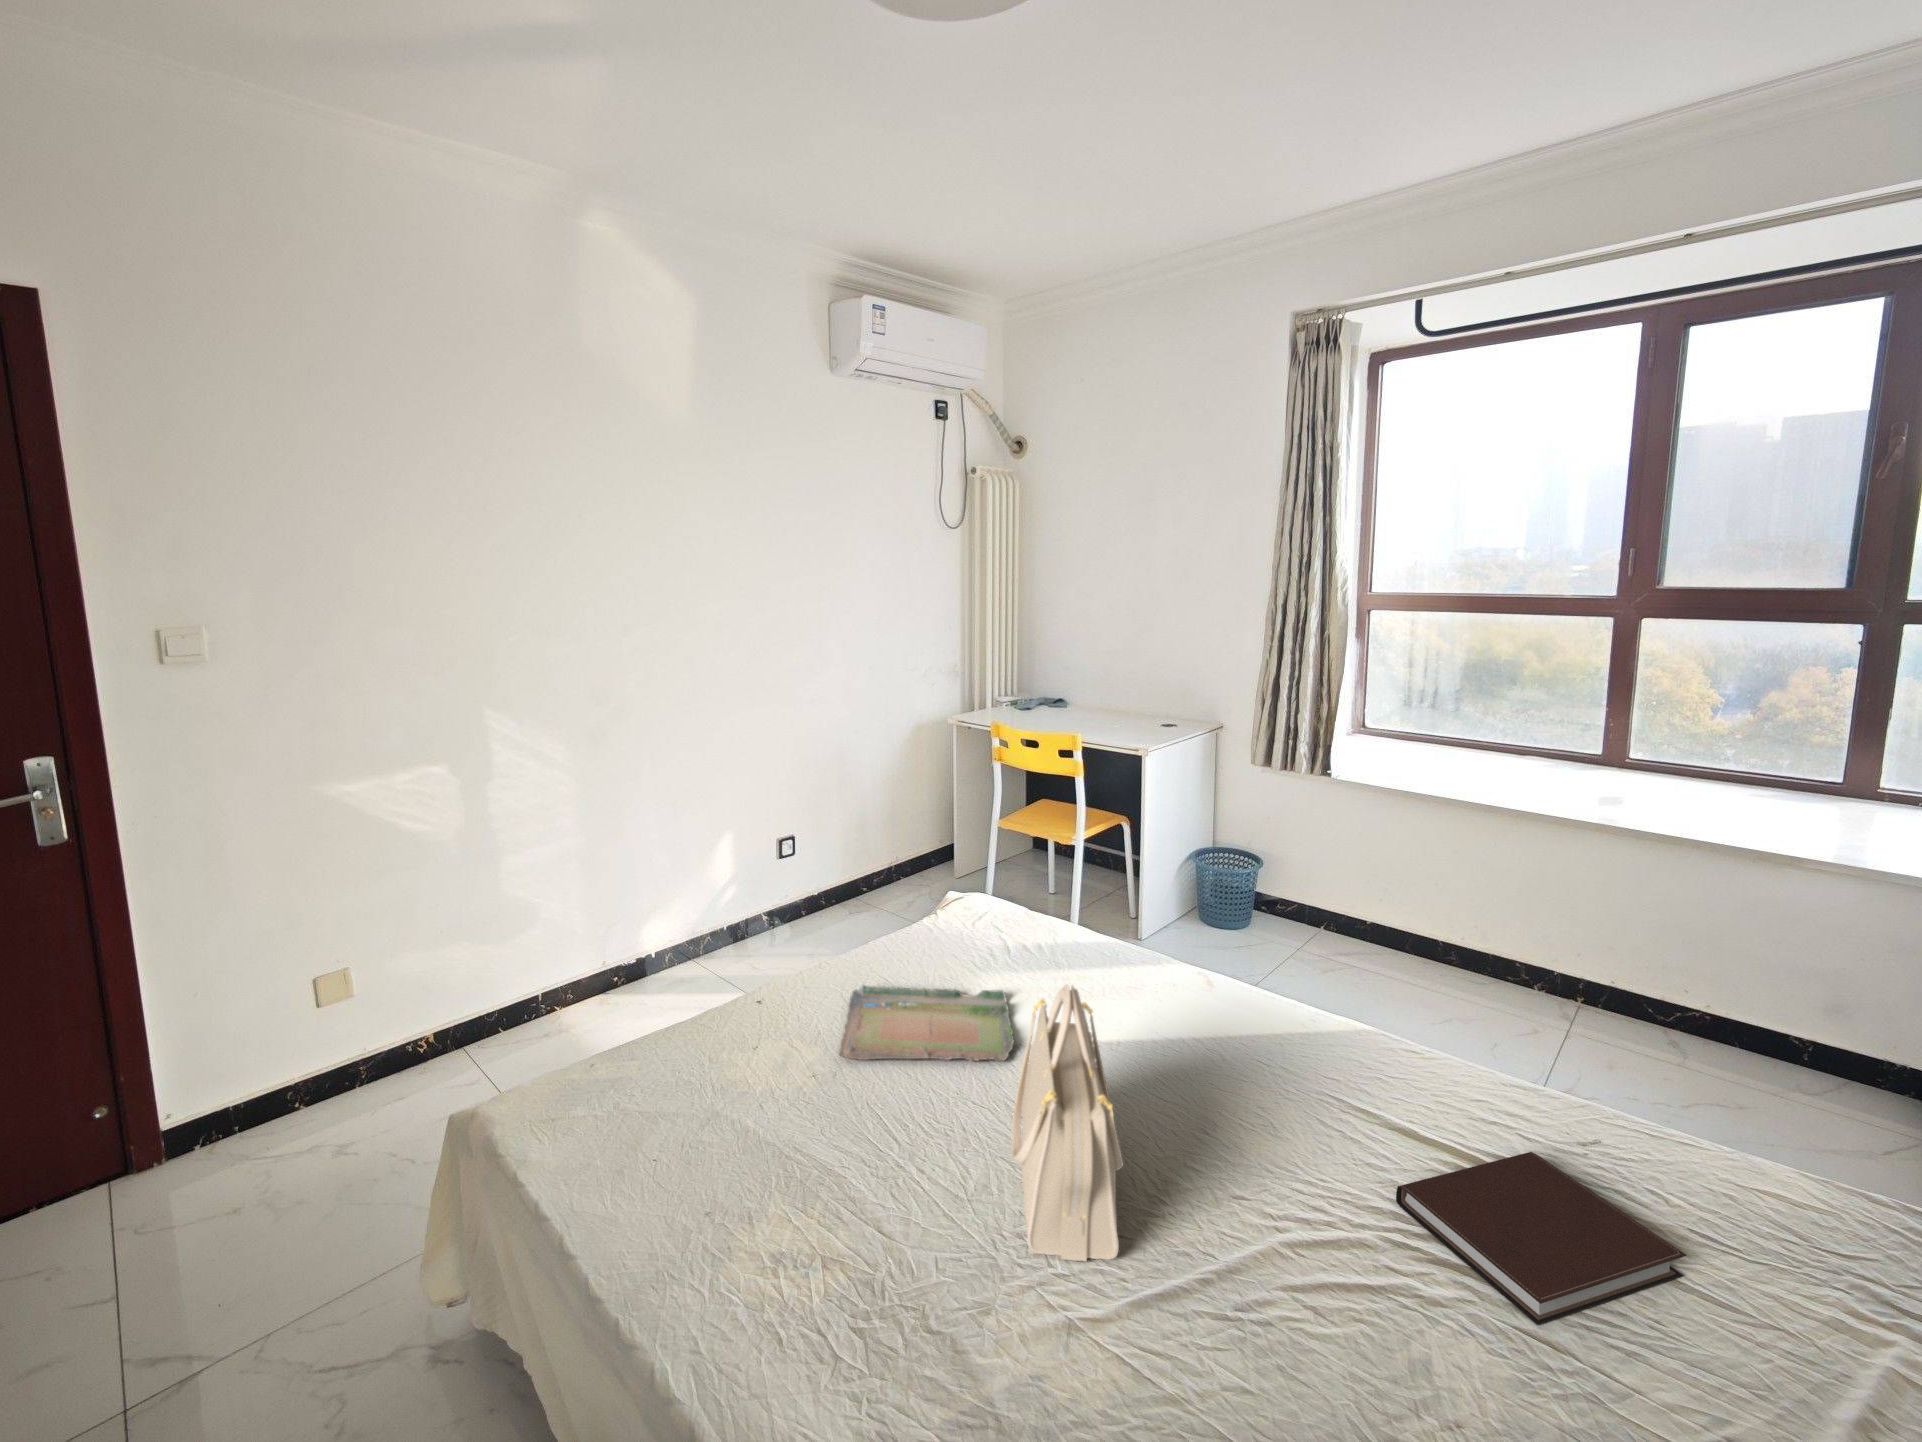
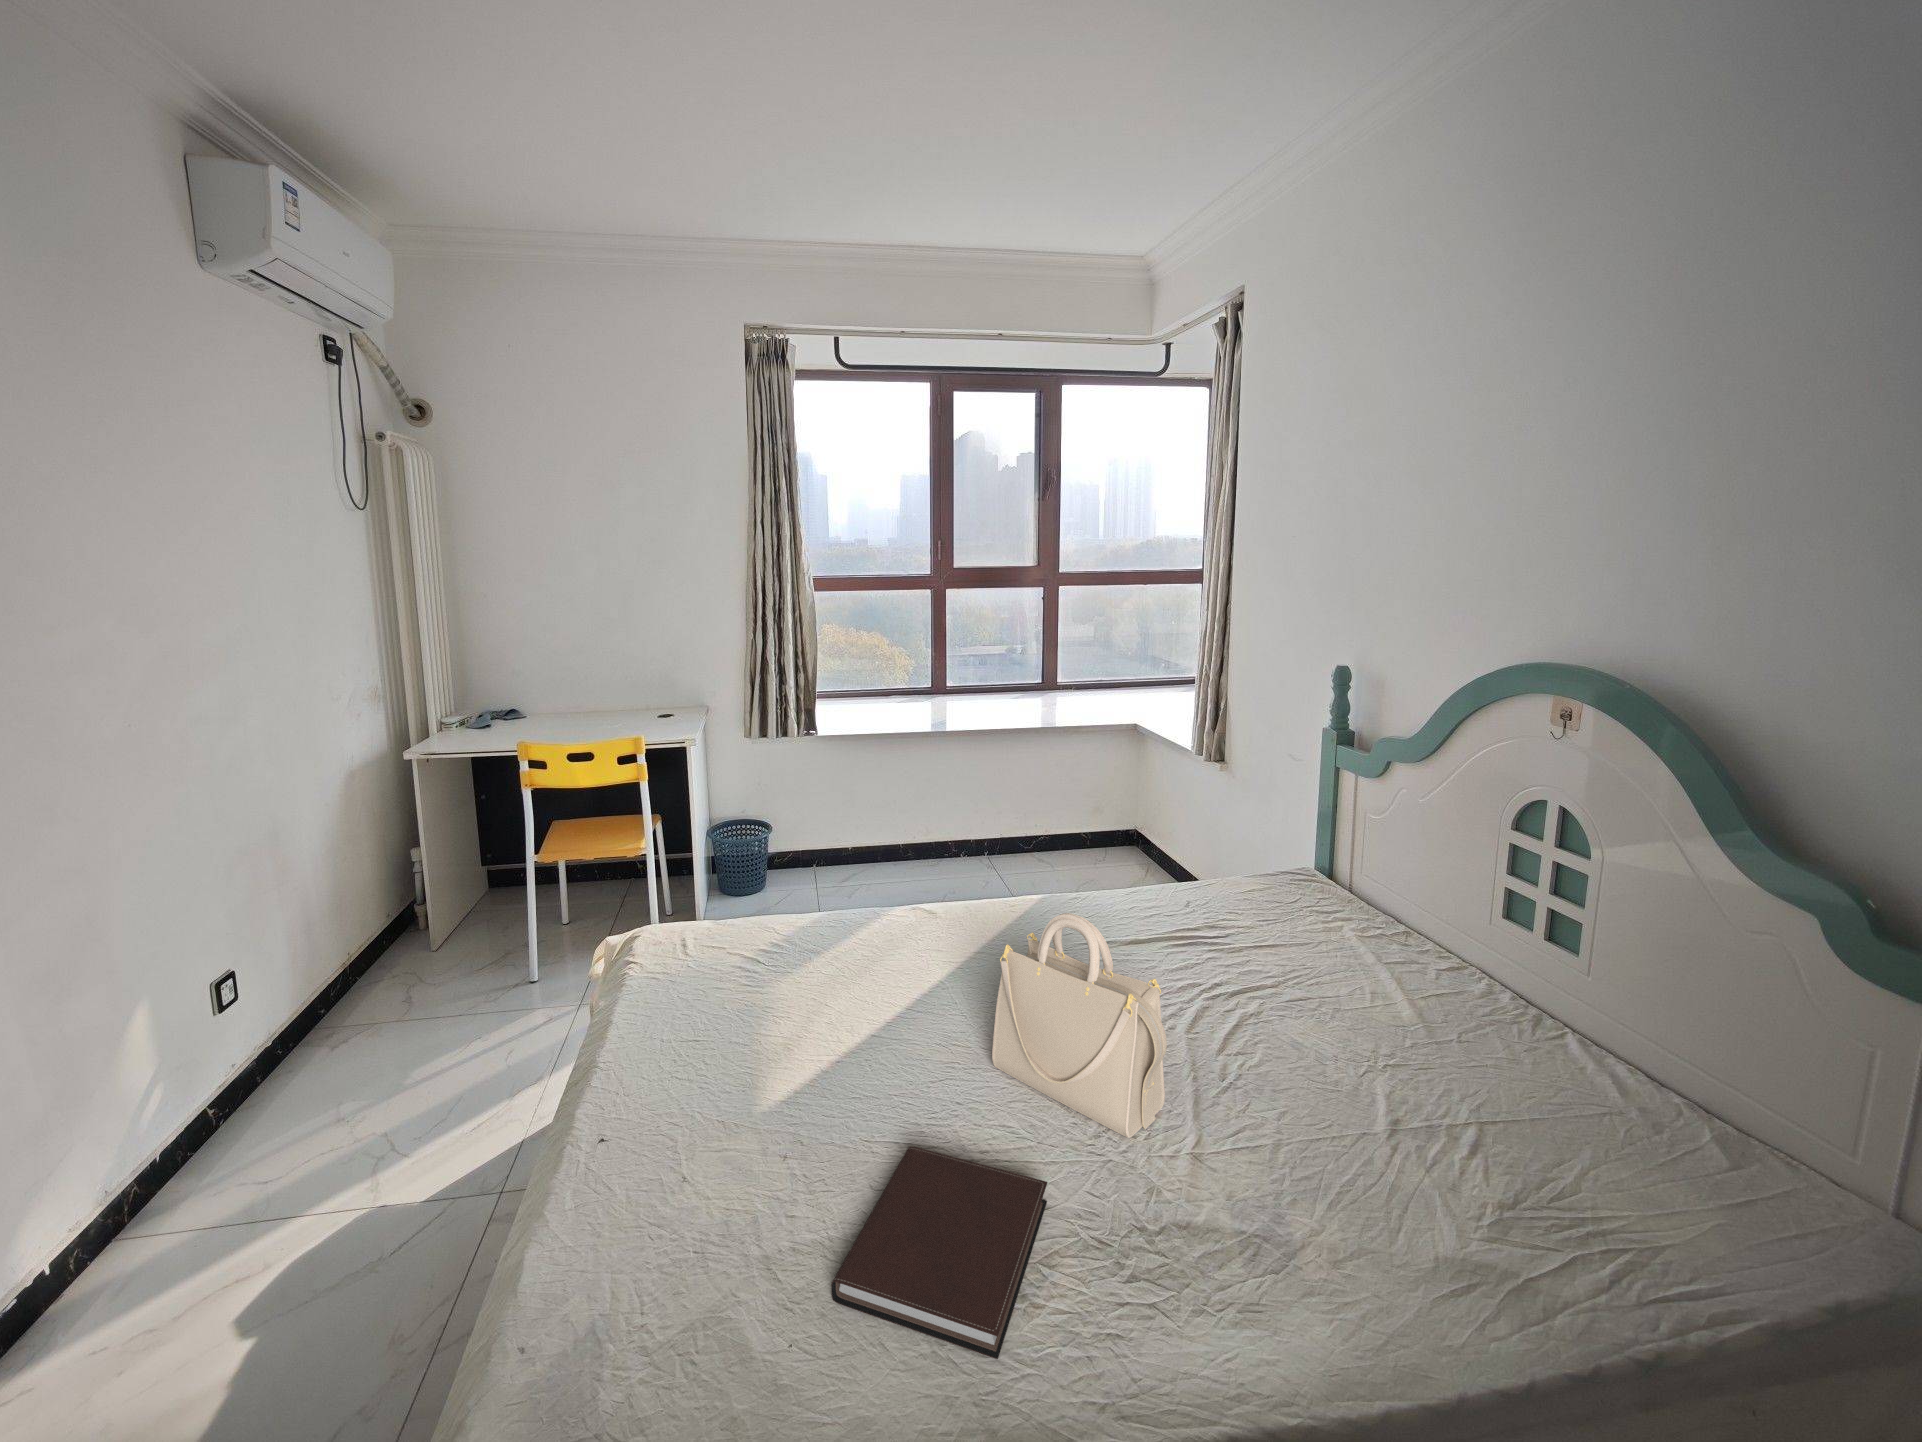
tray: present [839,985,1014,1061] -> none [703,986,914,1116]
notebook: present [1396,1152,1686,1325] -> present [831,1146,1047,1359]

